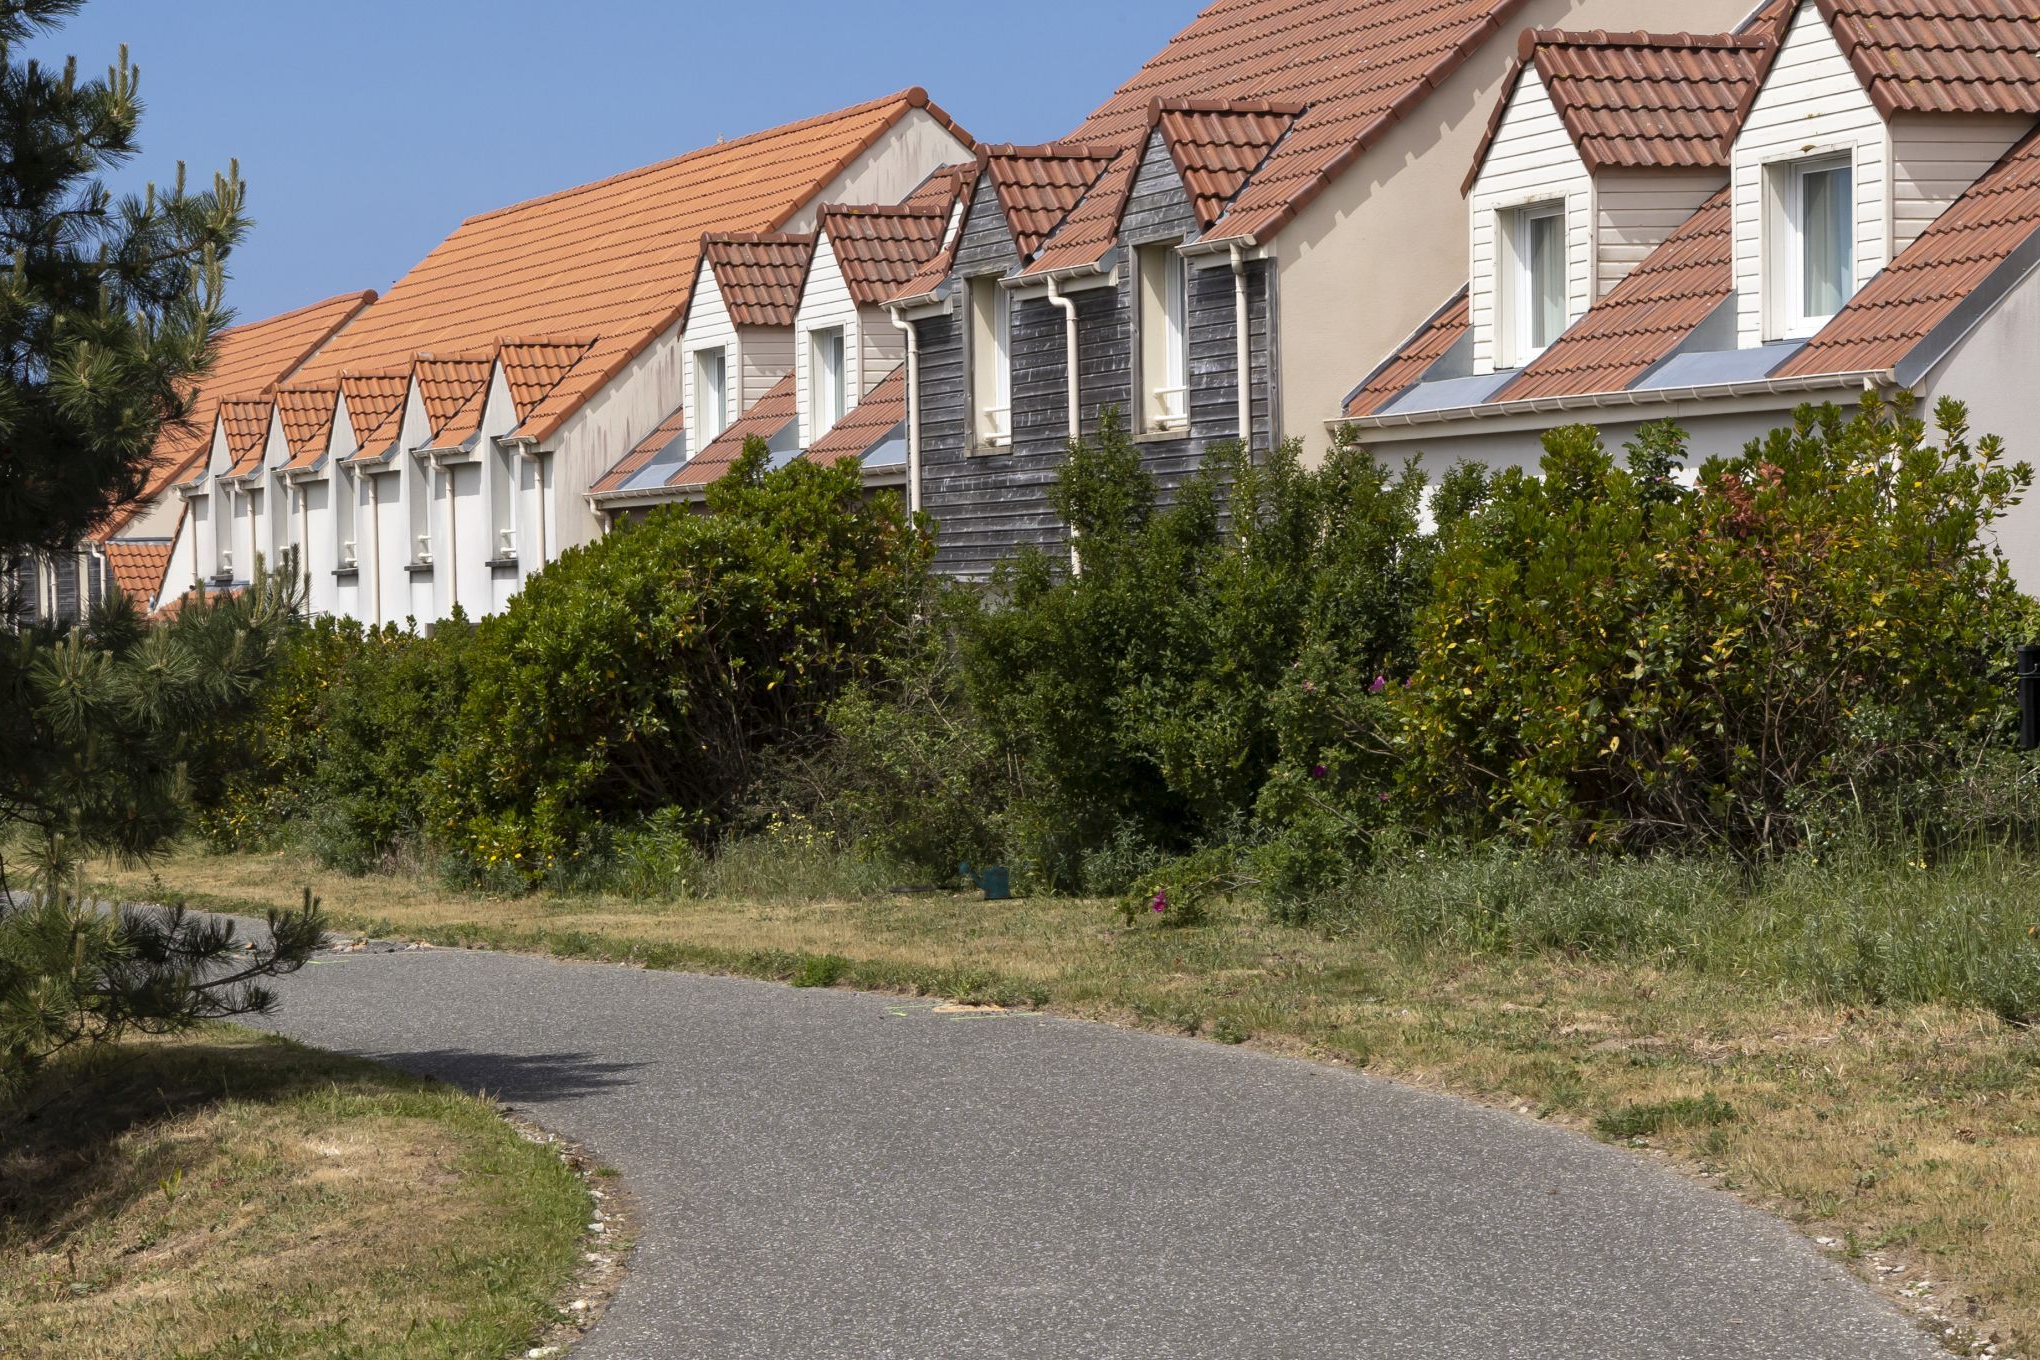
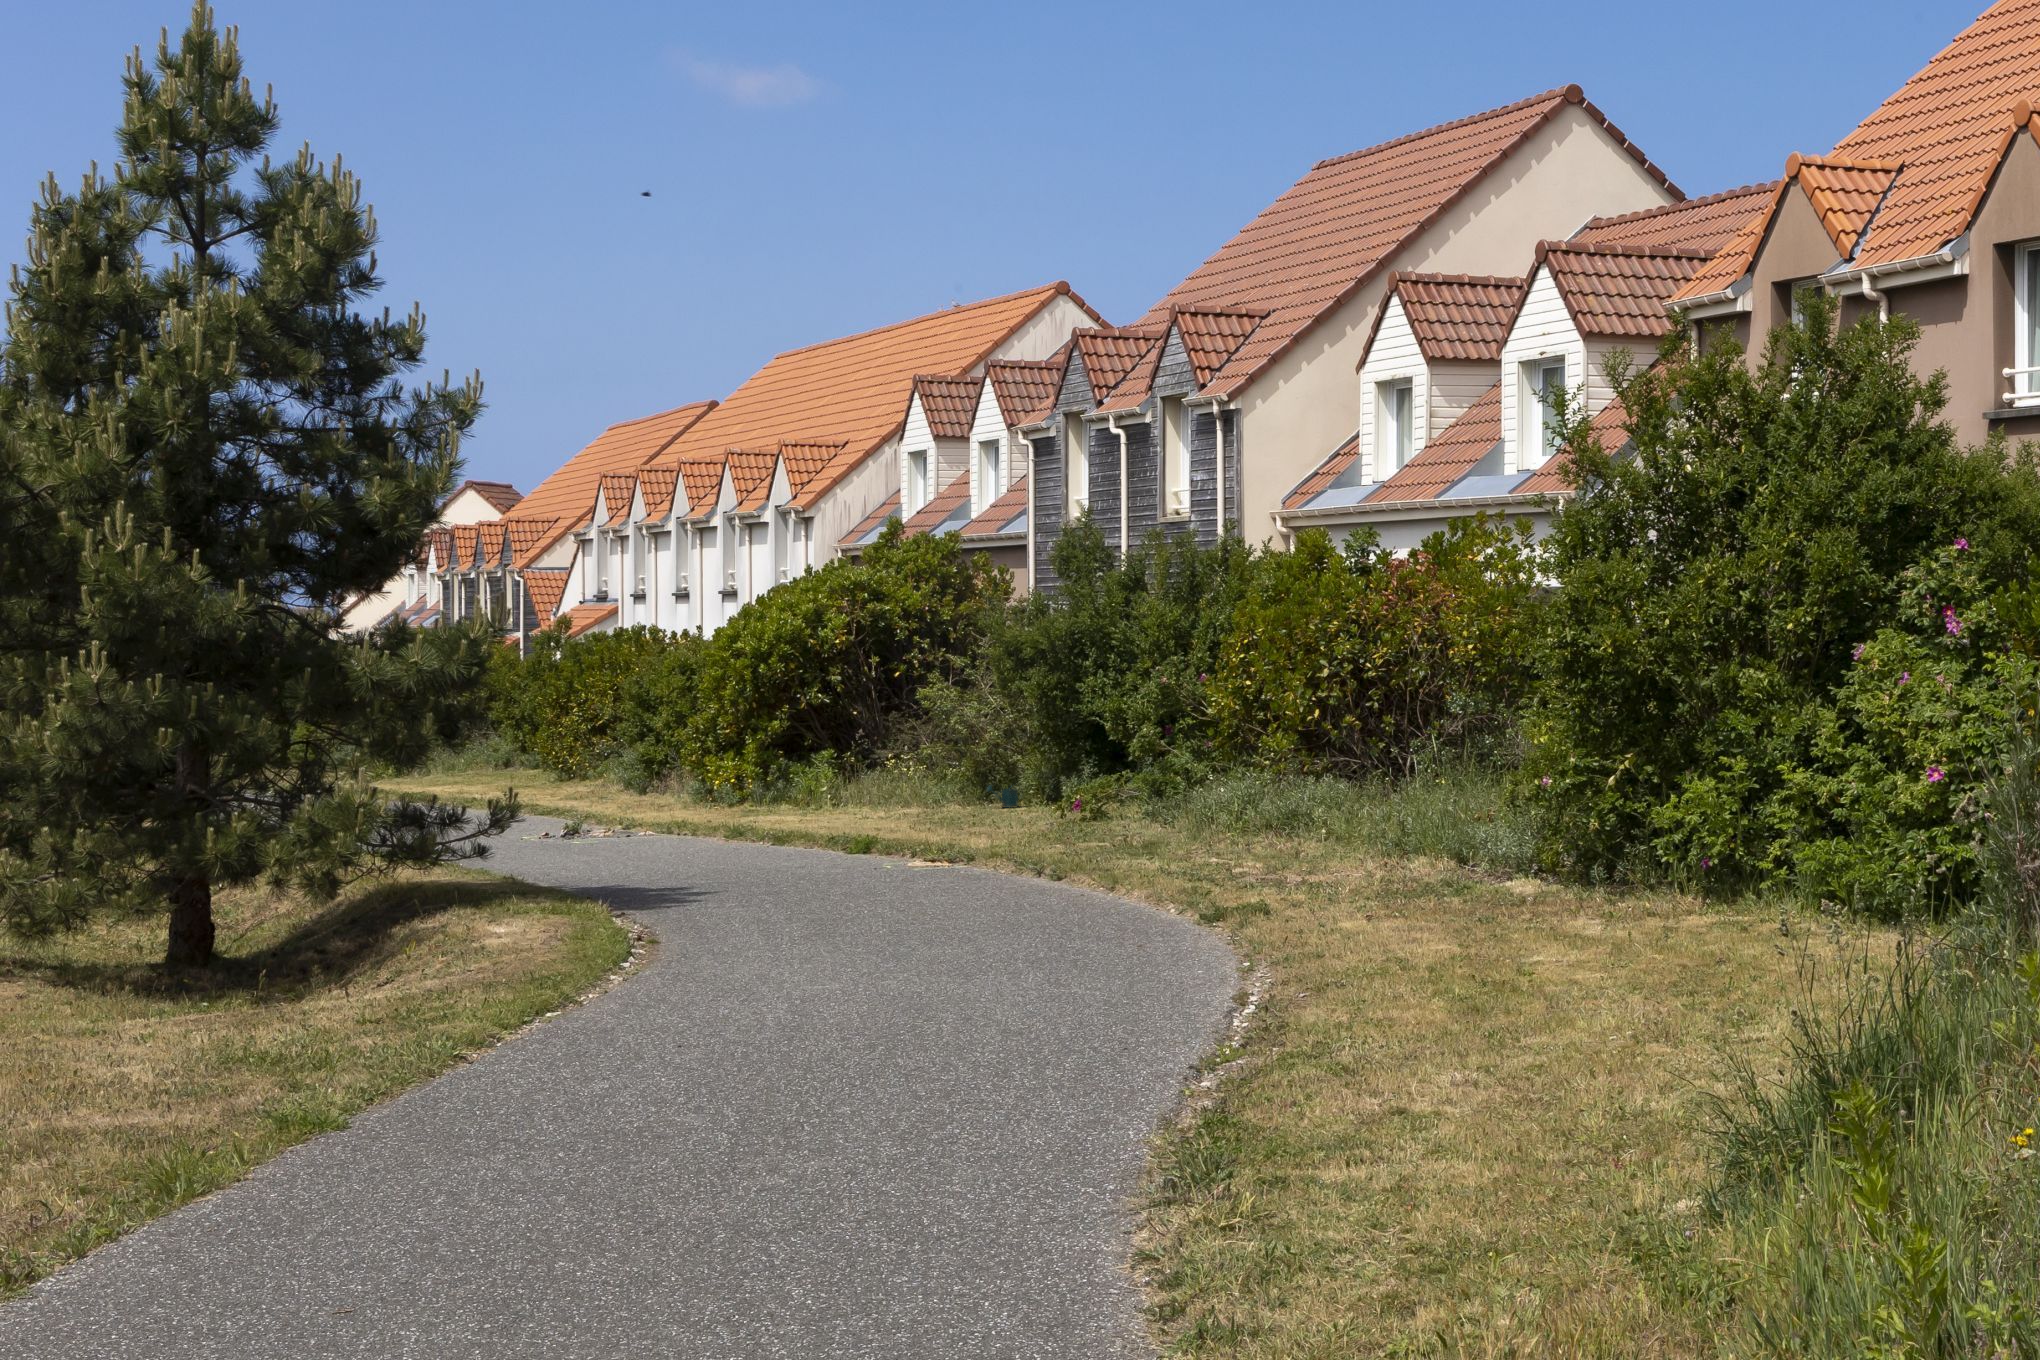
potted tree: present [884,809,936,892] -> none [944,749,983,804]

